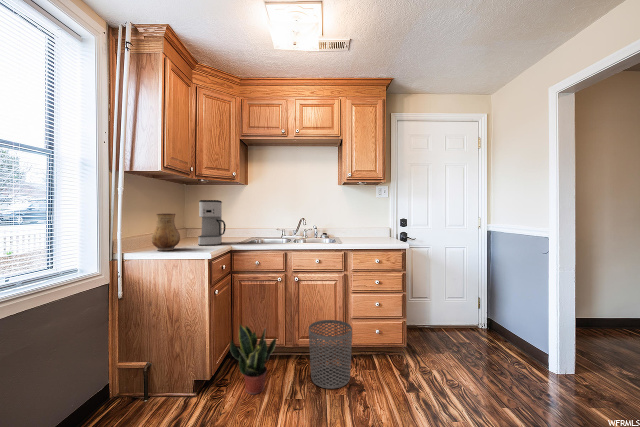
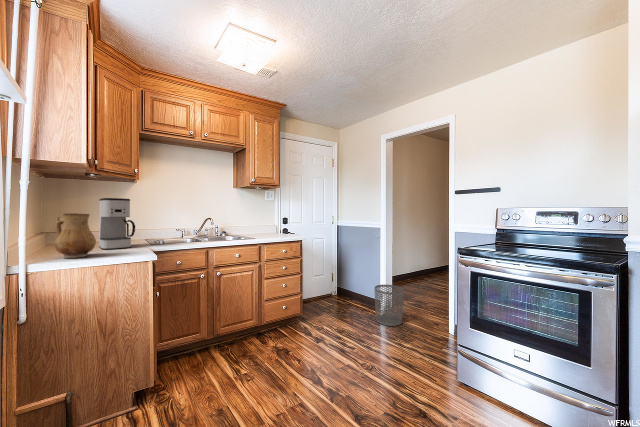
waste bin: present [309,320,352,389] -> present [375,285,404,326]
potted plant: present [230,325,276,394] -> none [175,321,214,386]

